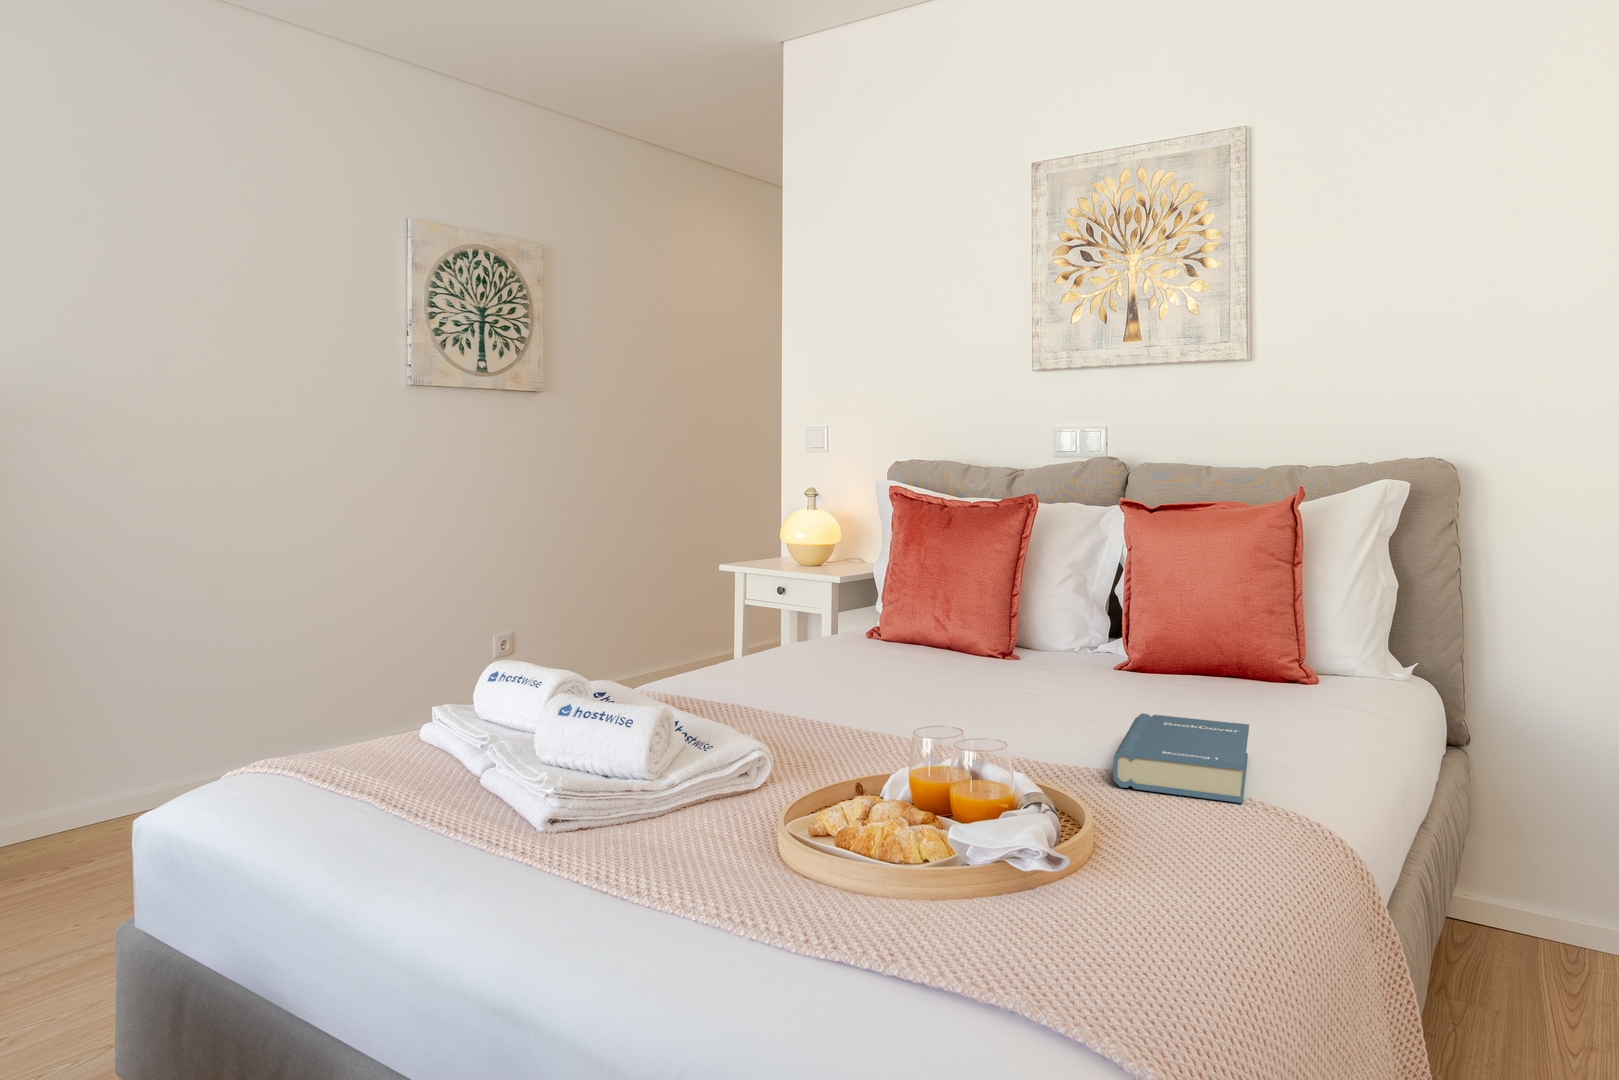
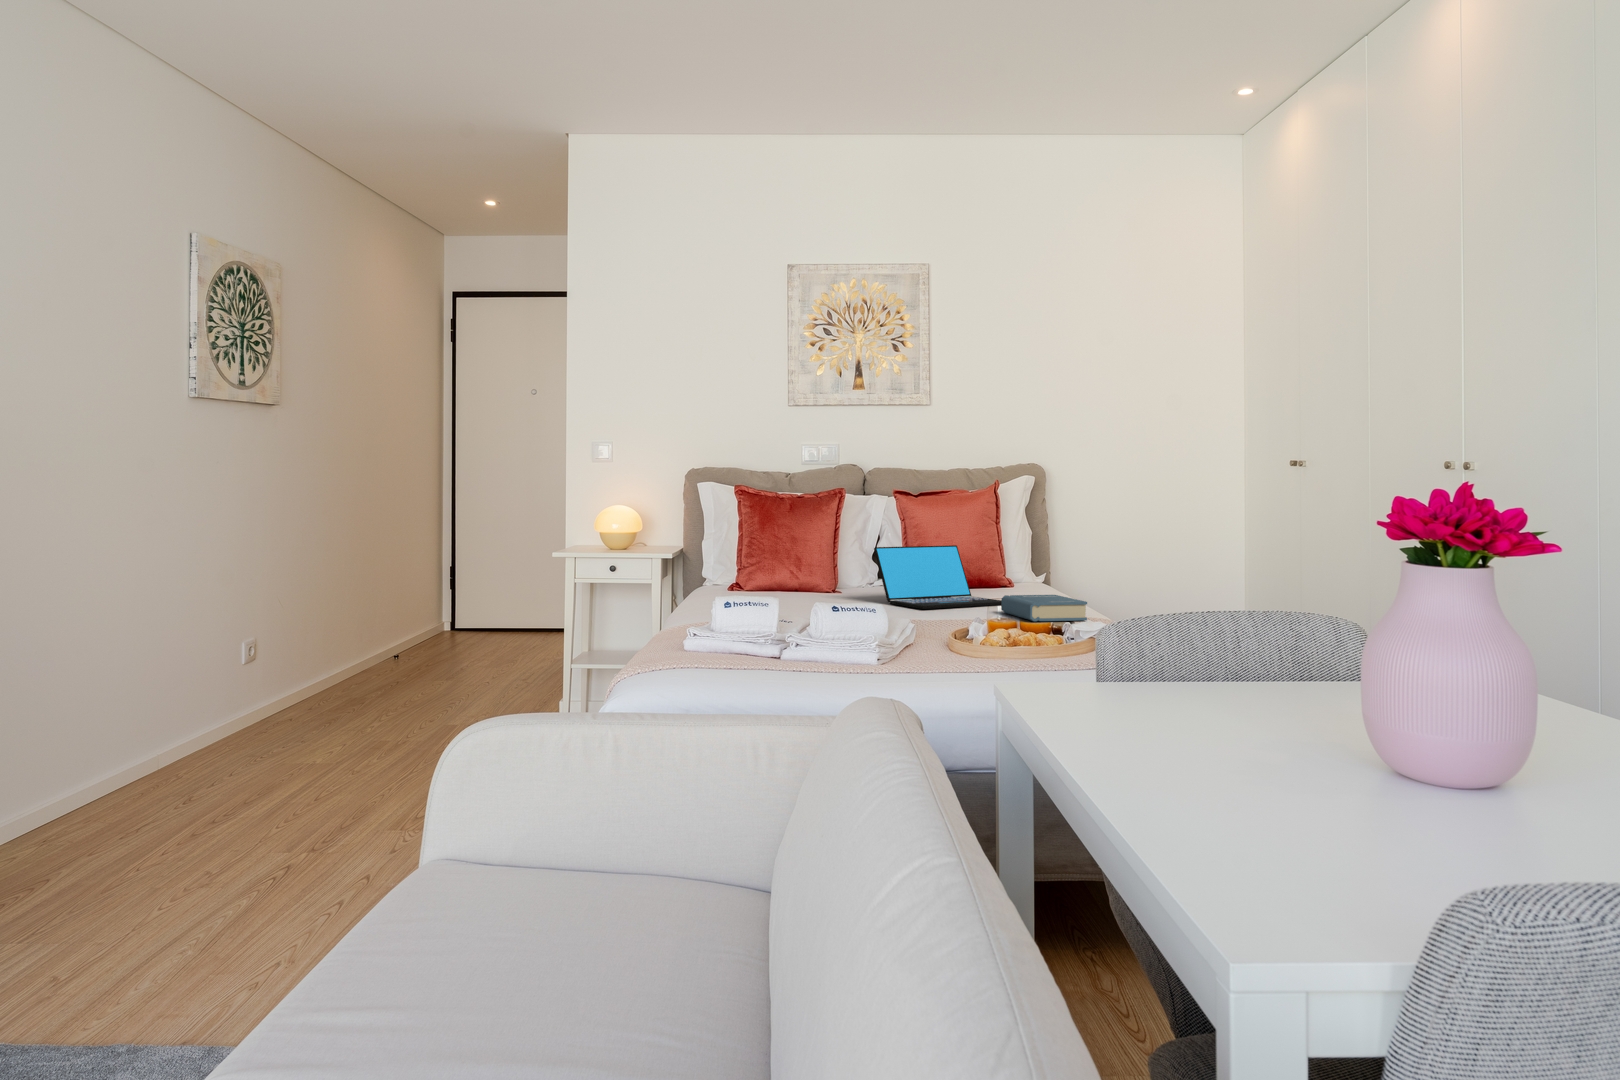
laptop: none [1008,594,1210,719] -> present [874,545,1002,609]

